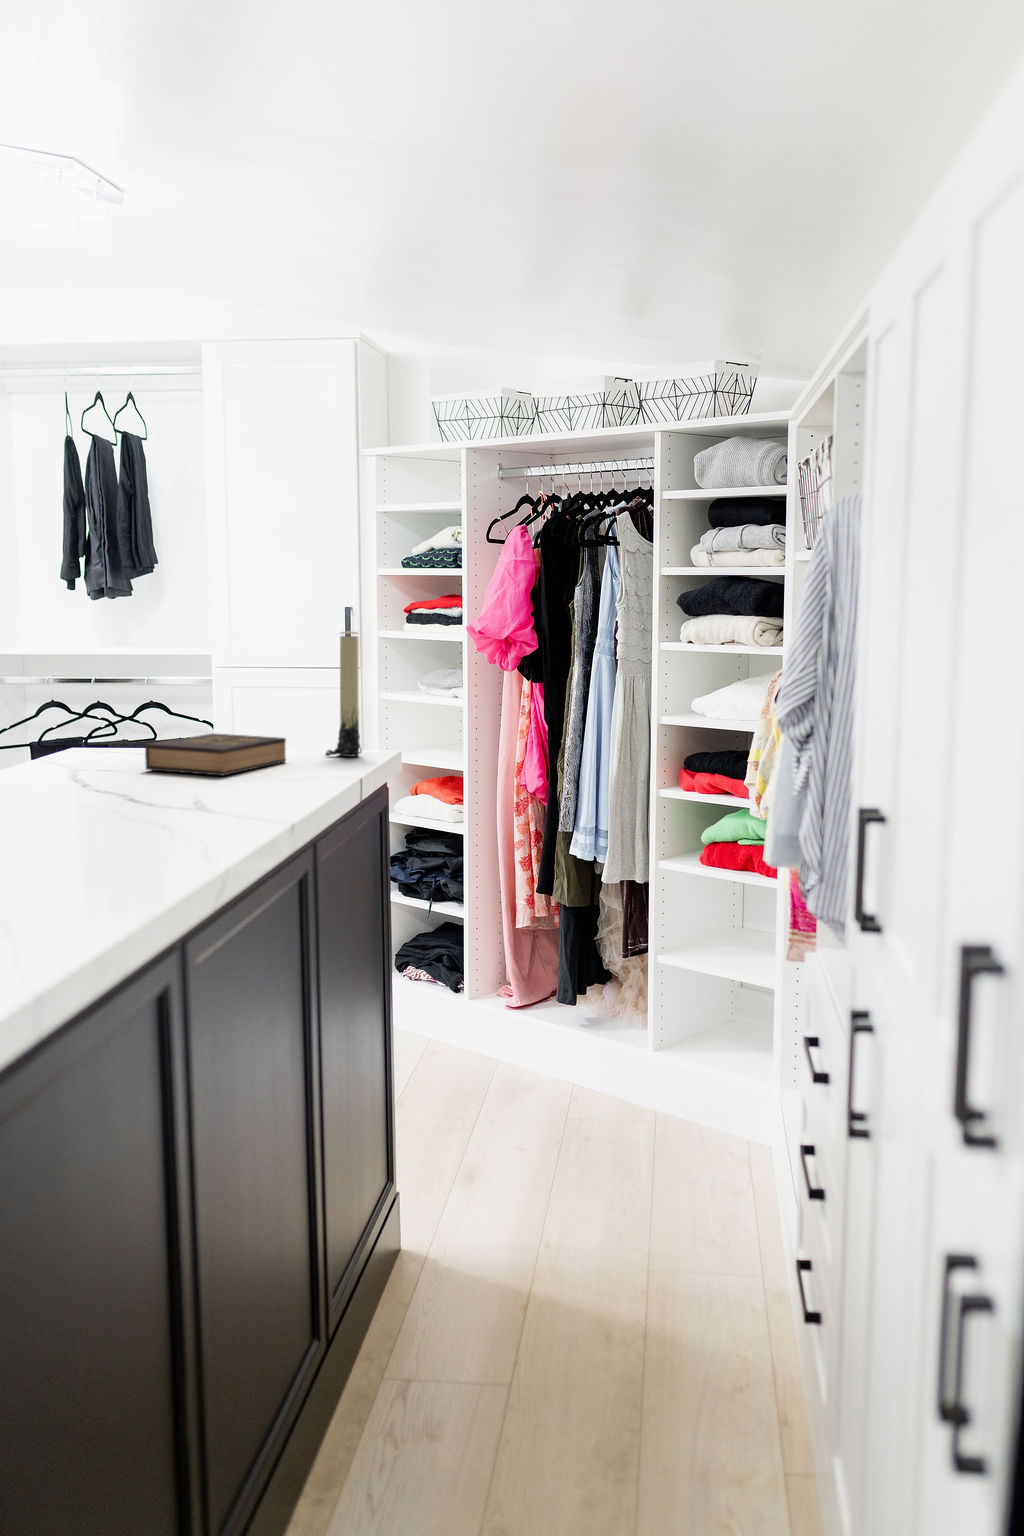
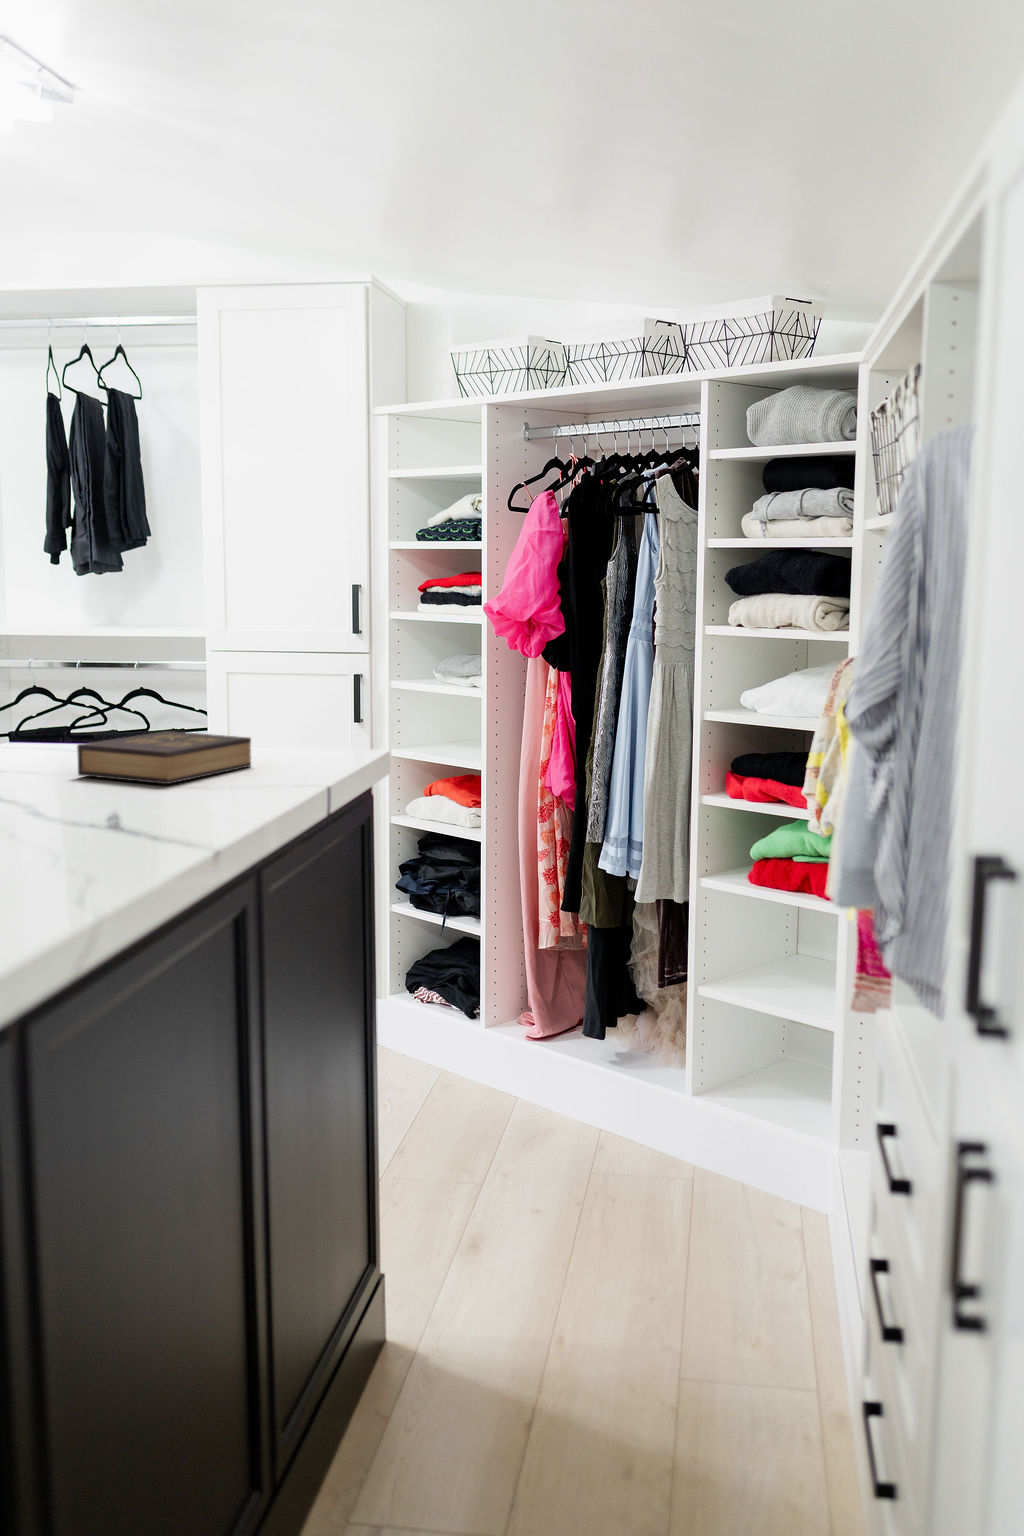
candle: present [326,631,362,757] -> none [301,610,344,760]

